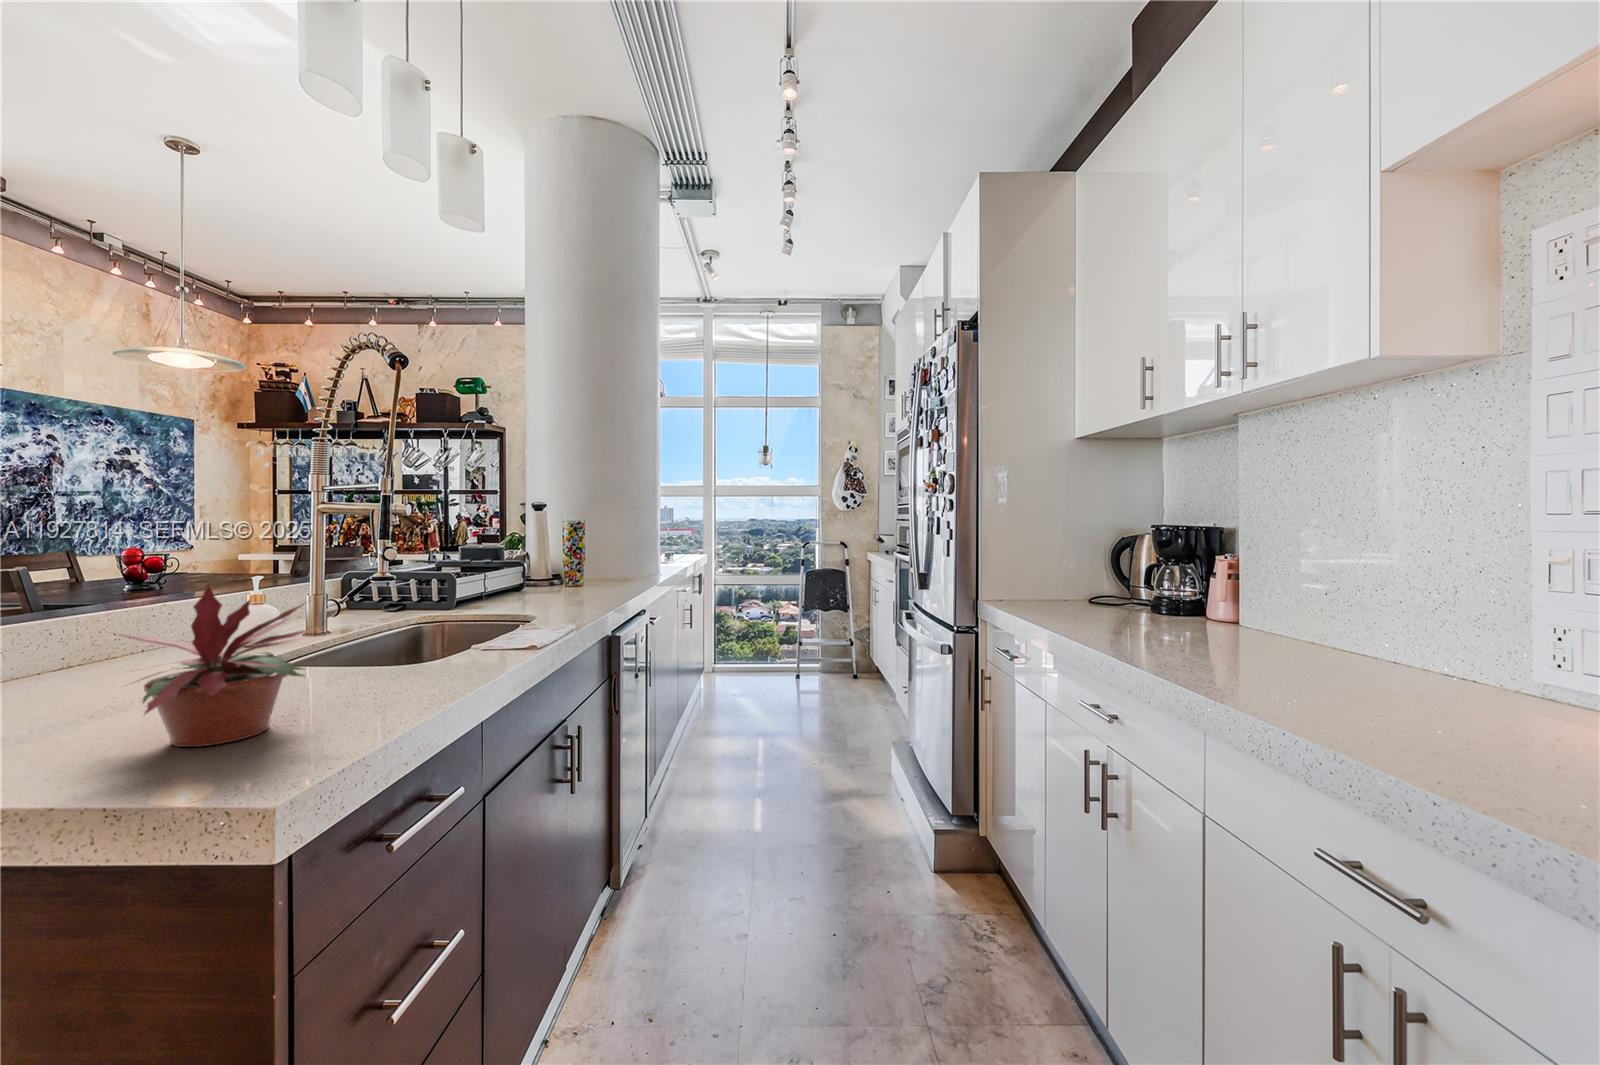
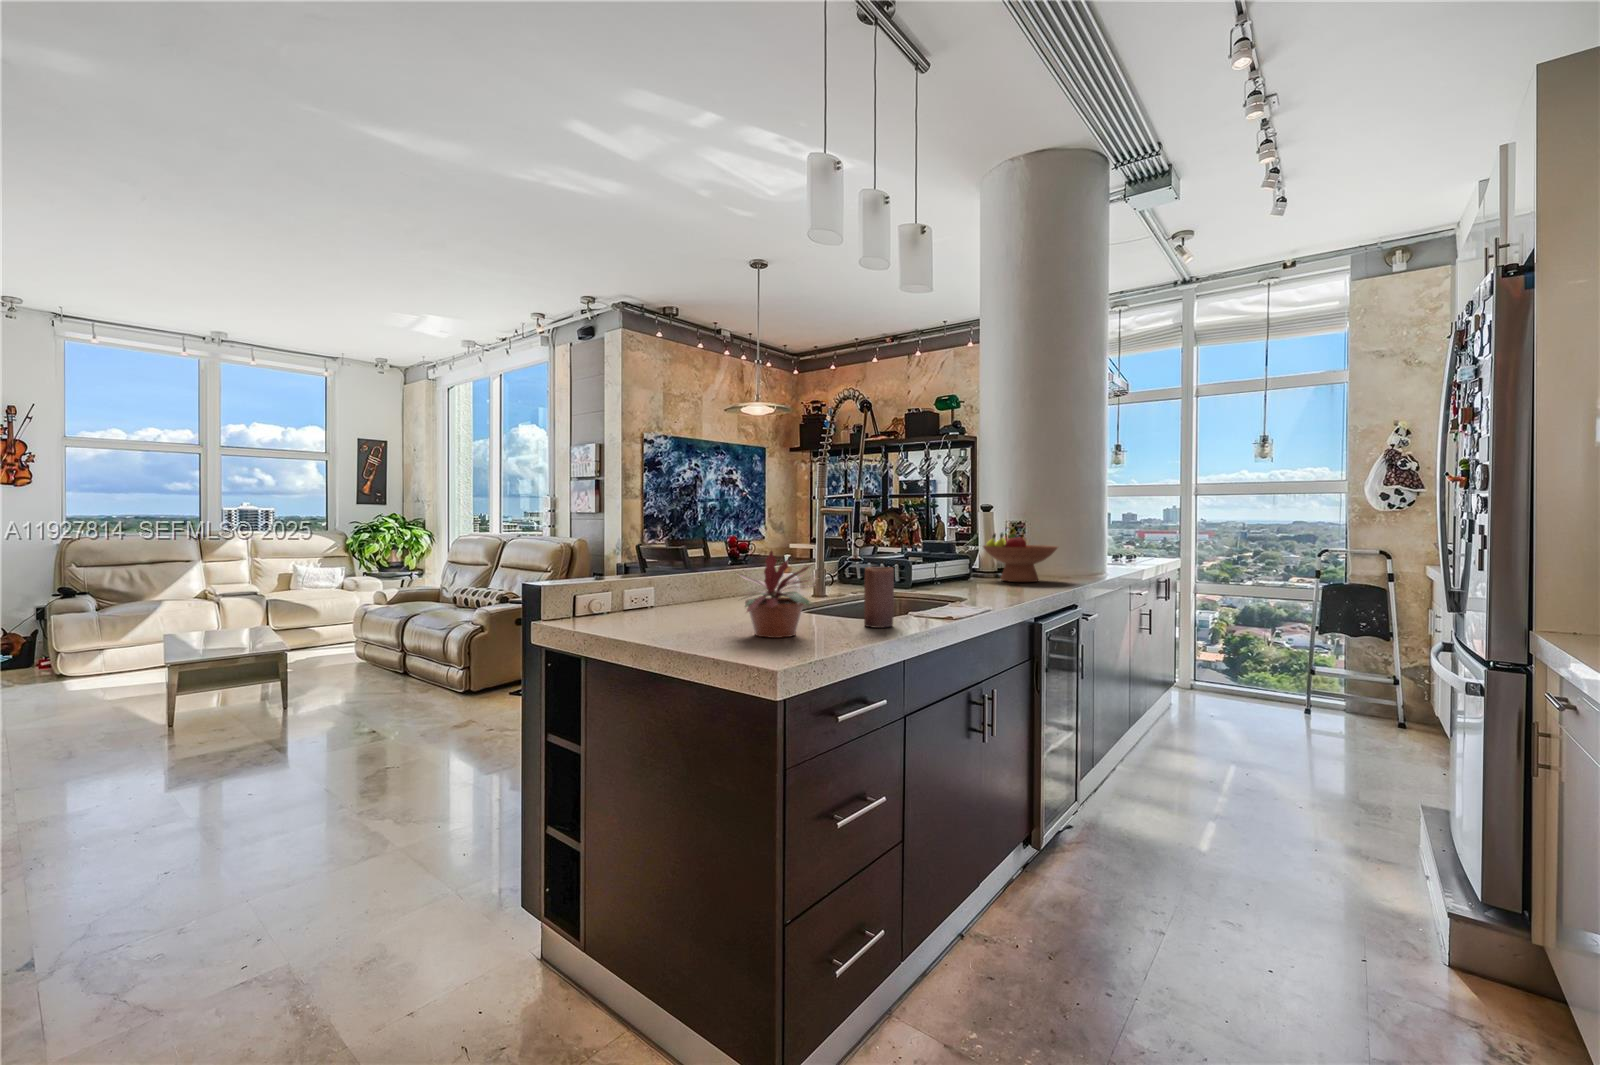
fruit bowl: none [536,534,621,589] -> present [983,533,1058,582]
candle: none [399,595,449,687] -> present [864,567,894,628]

